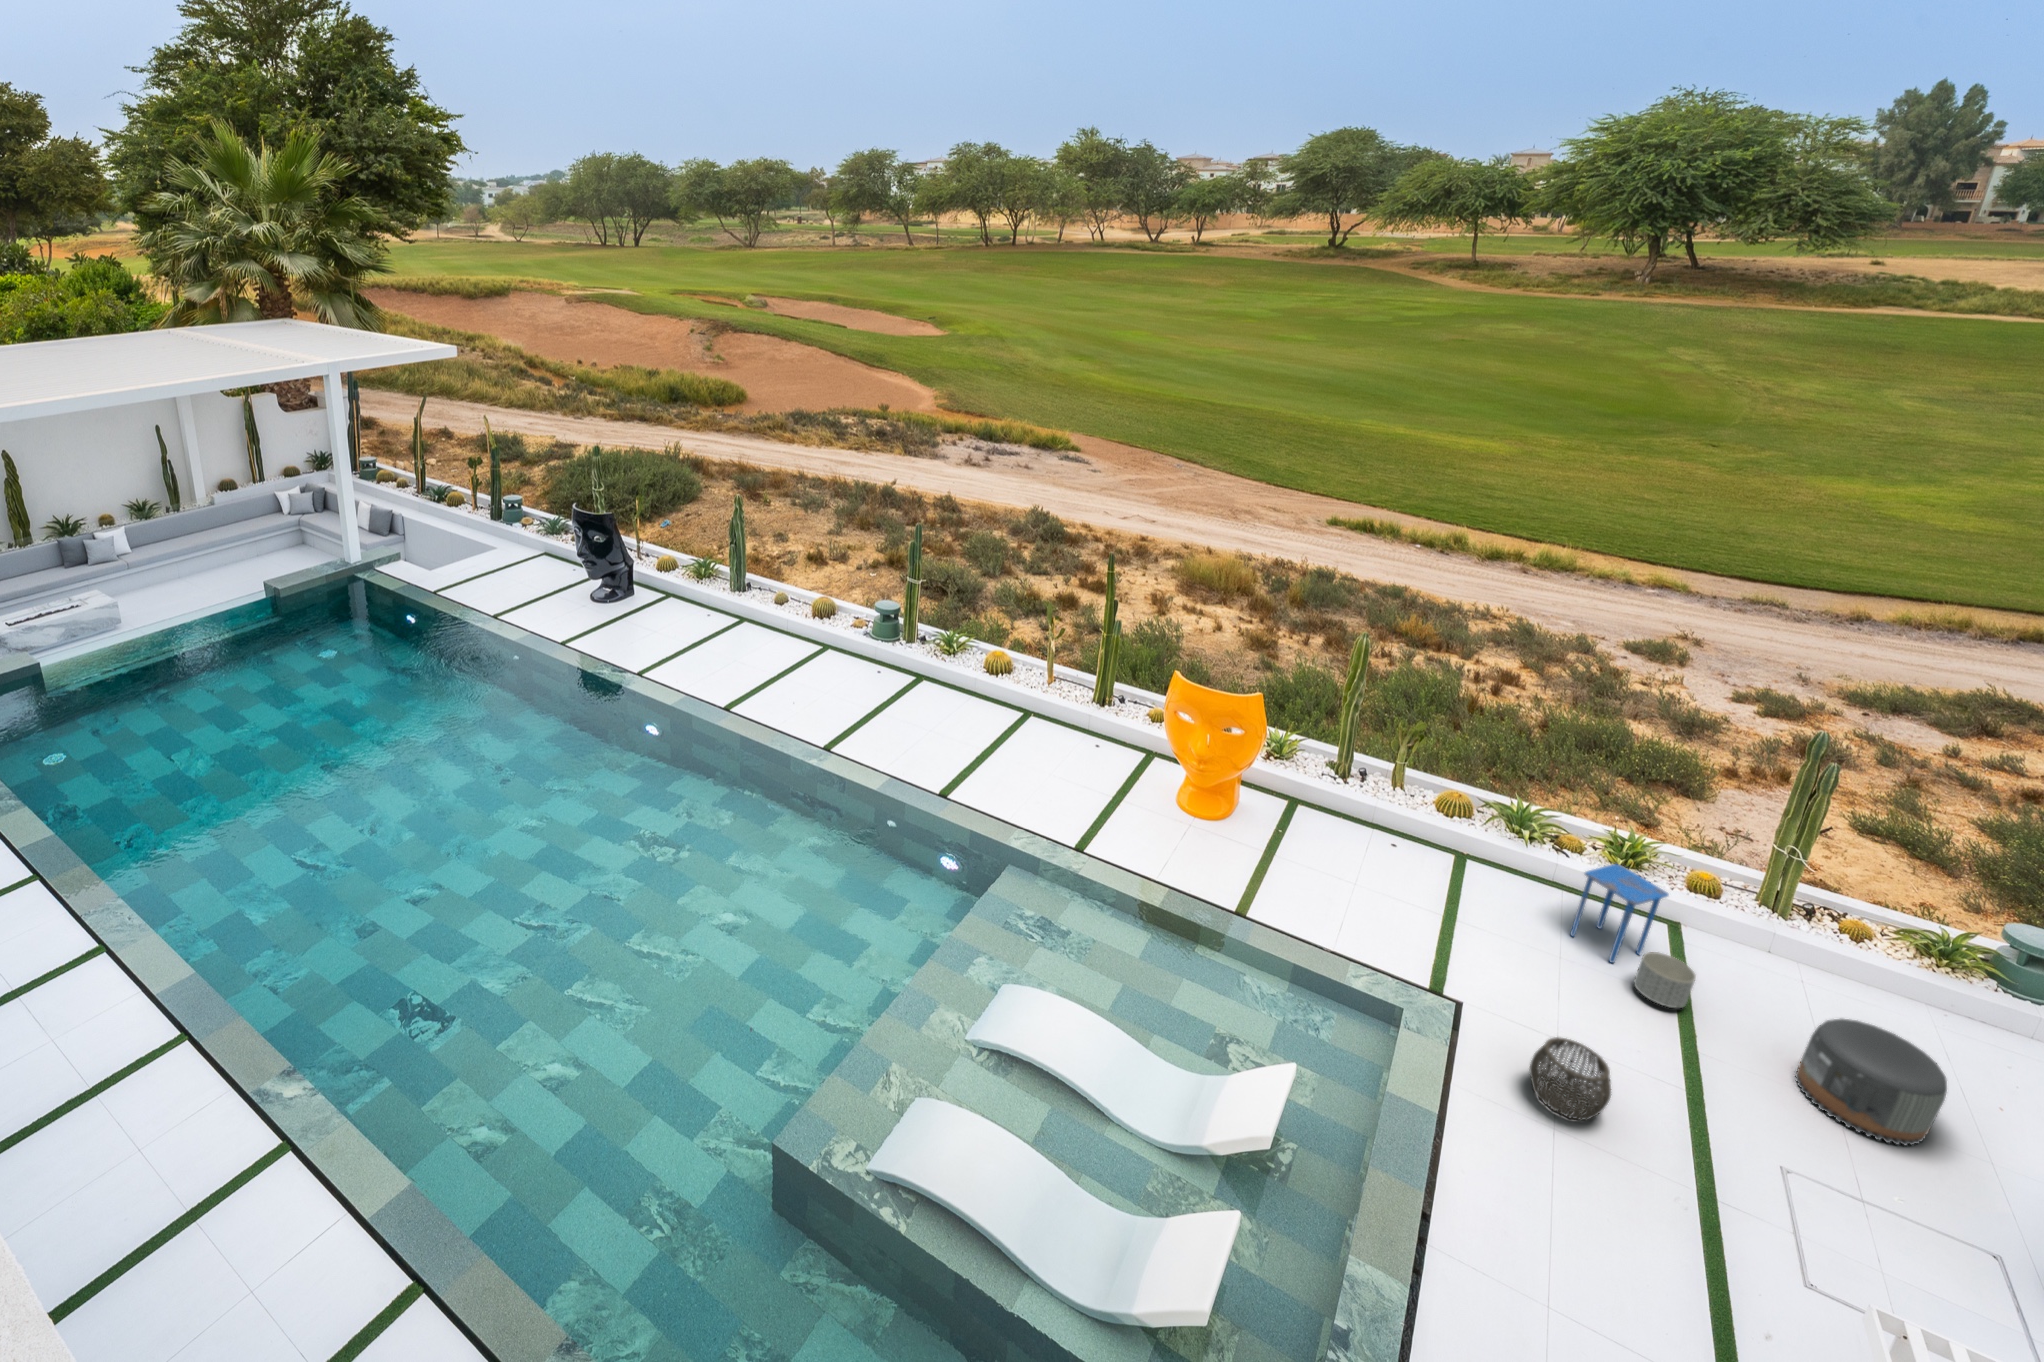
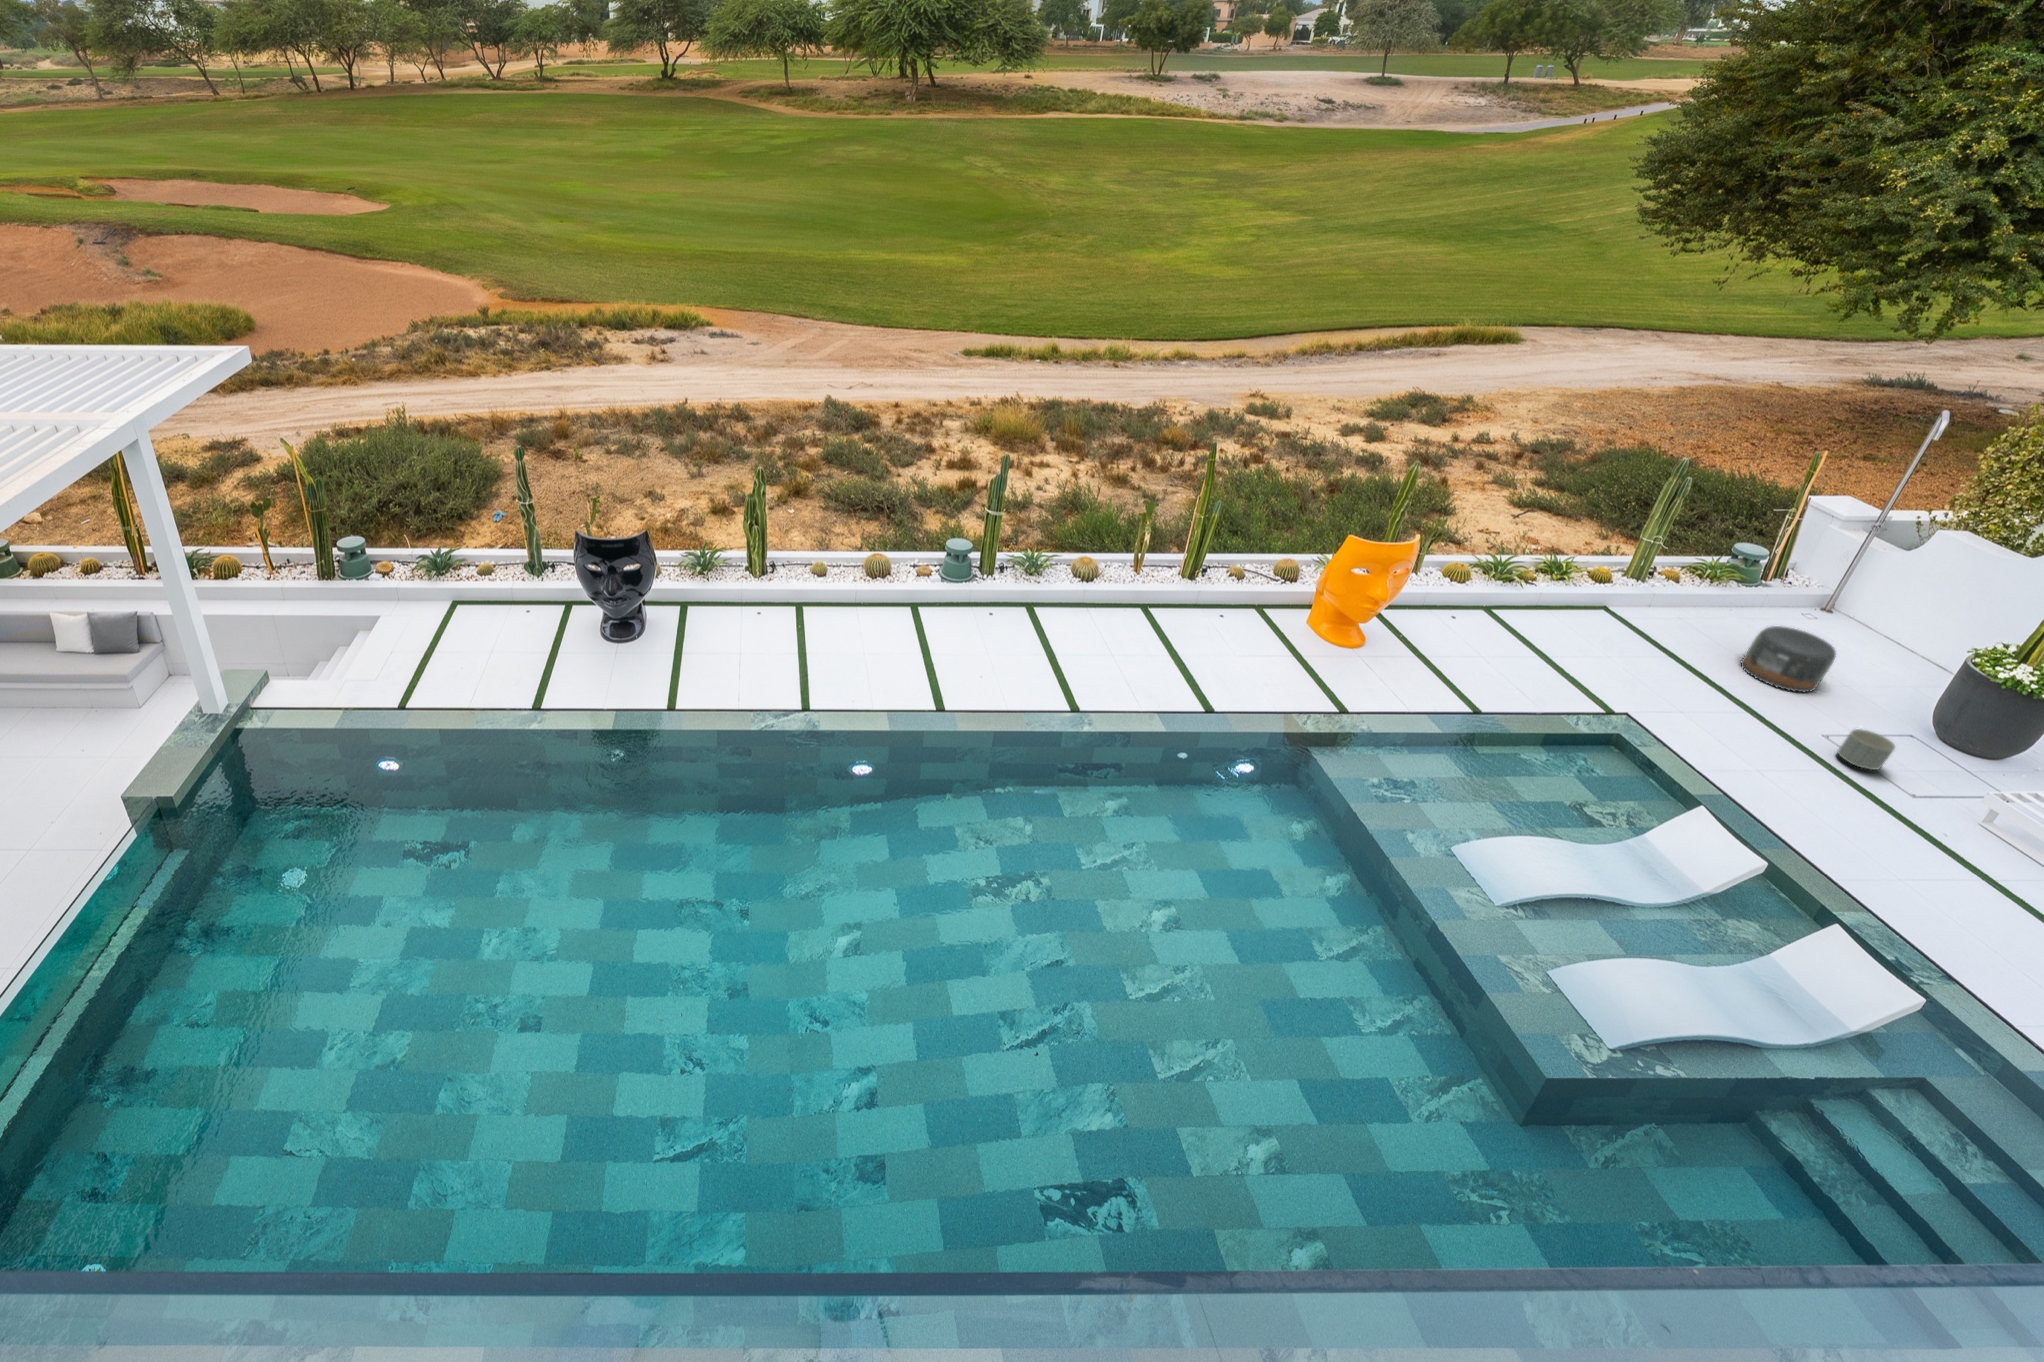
side table: present [1571,864,1668,963] -> none [1585,576,1650,644]
planter: present [1634,952,1696,1008] -> present [1838,729,1895,770]
woven basket: present [1530,1037,1611,1120] -> none [1705,708,1770,759]

